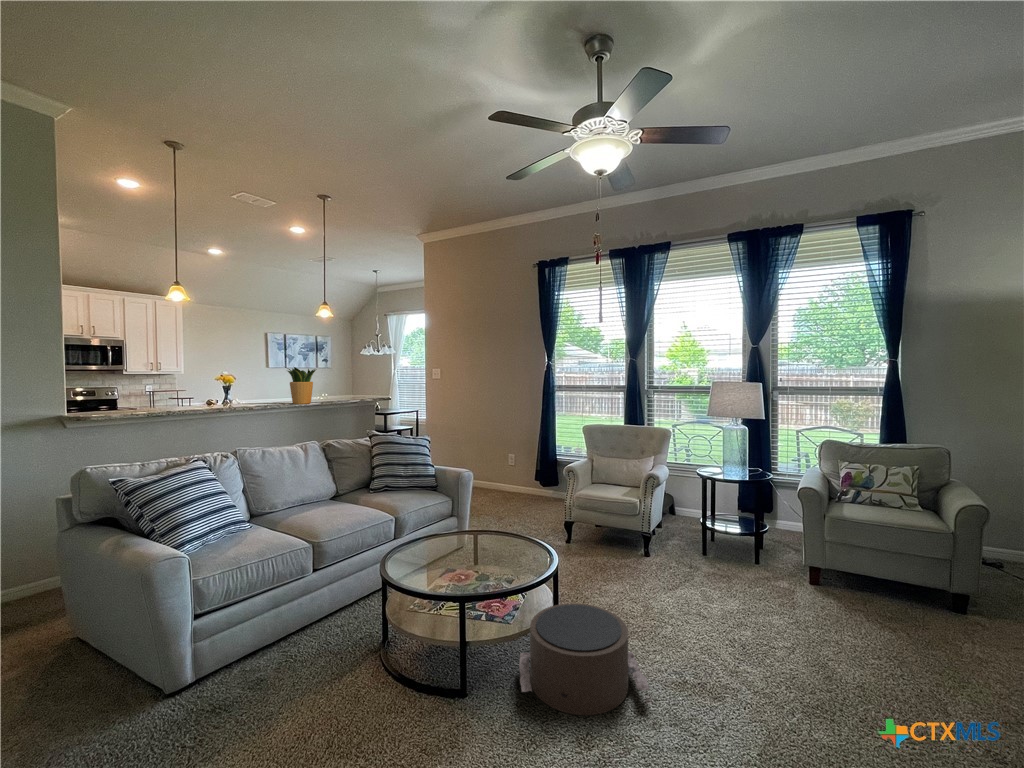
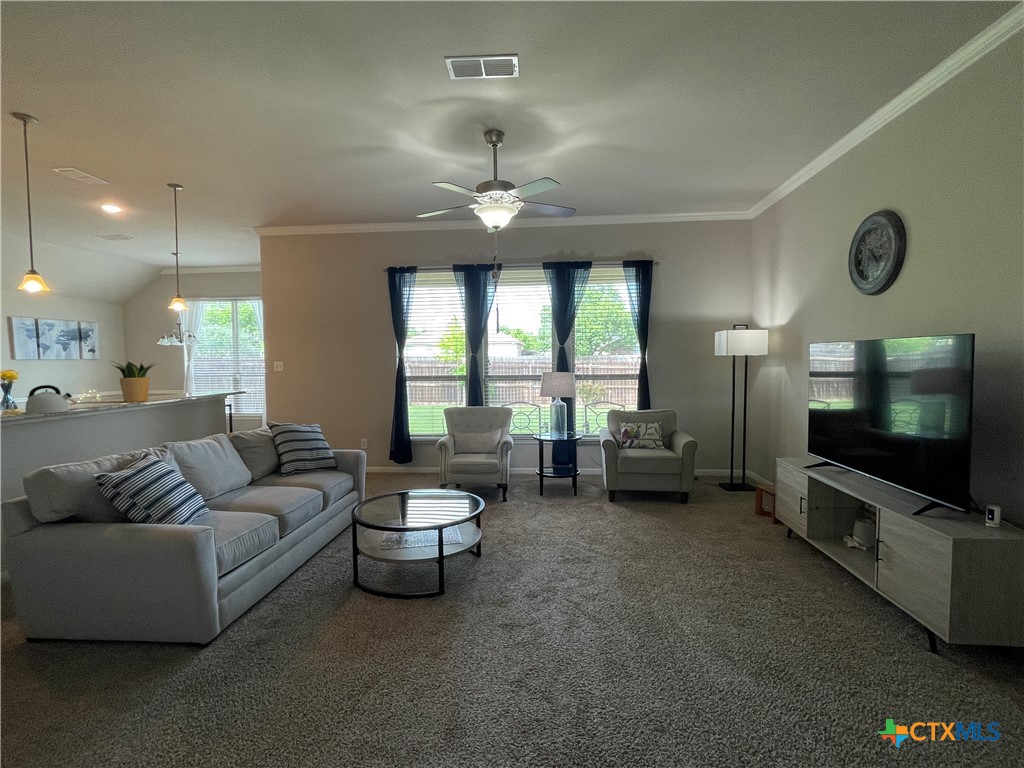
kettle: none [186,386,221,412] -> present [25,385,72,414]
pouf: present [519,603,649,715] -> none [463,525,550,586]

